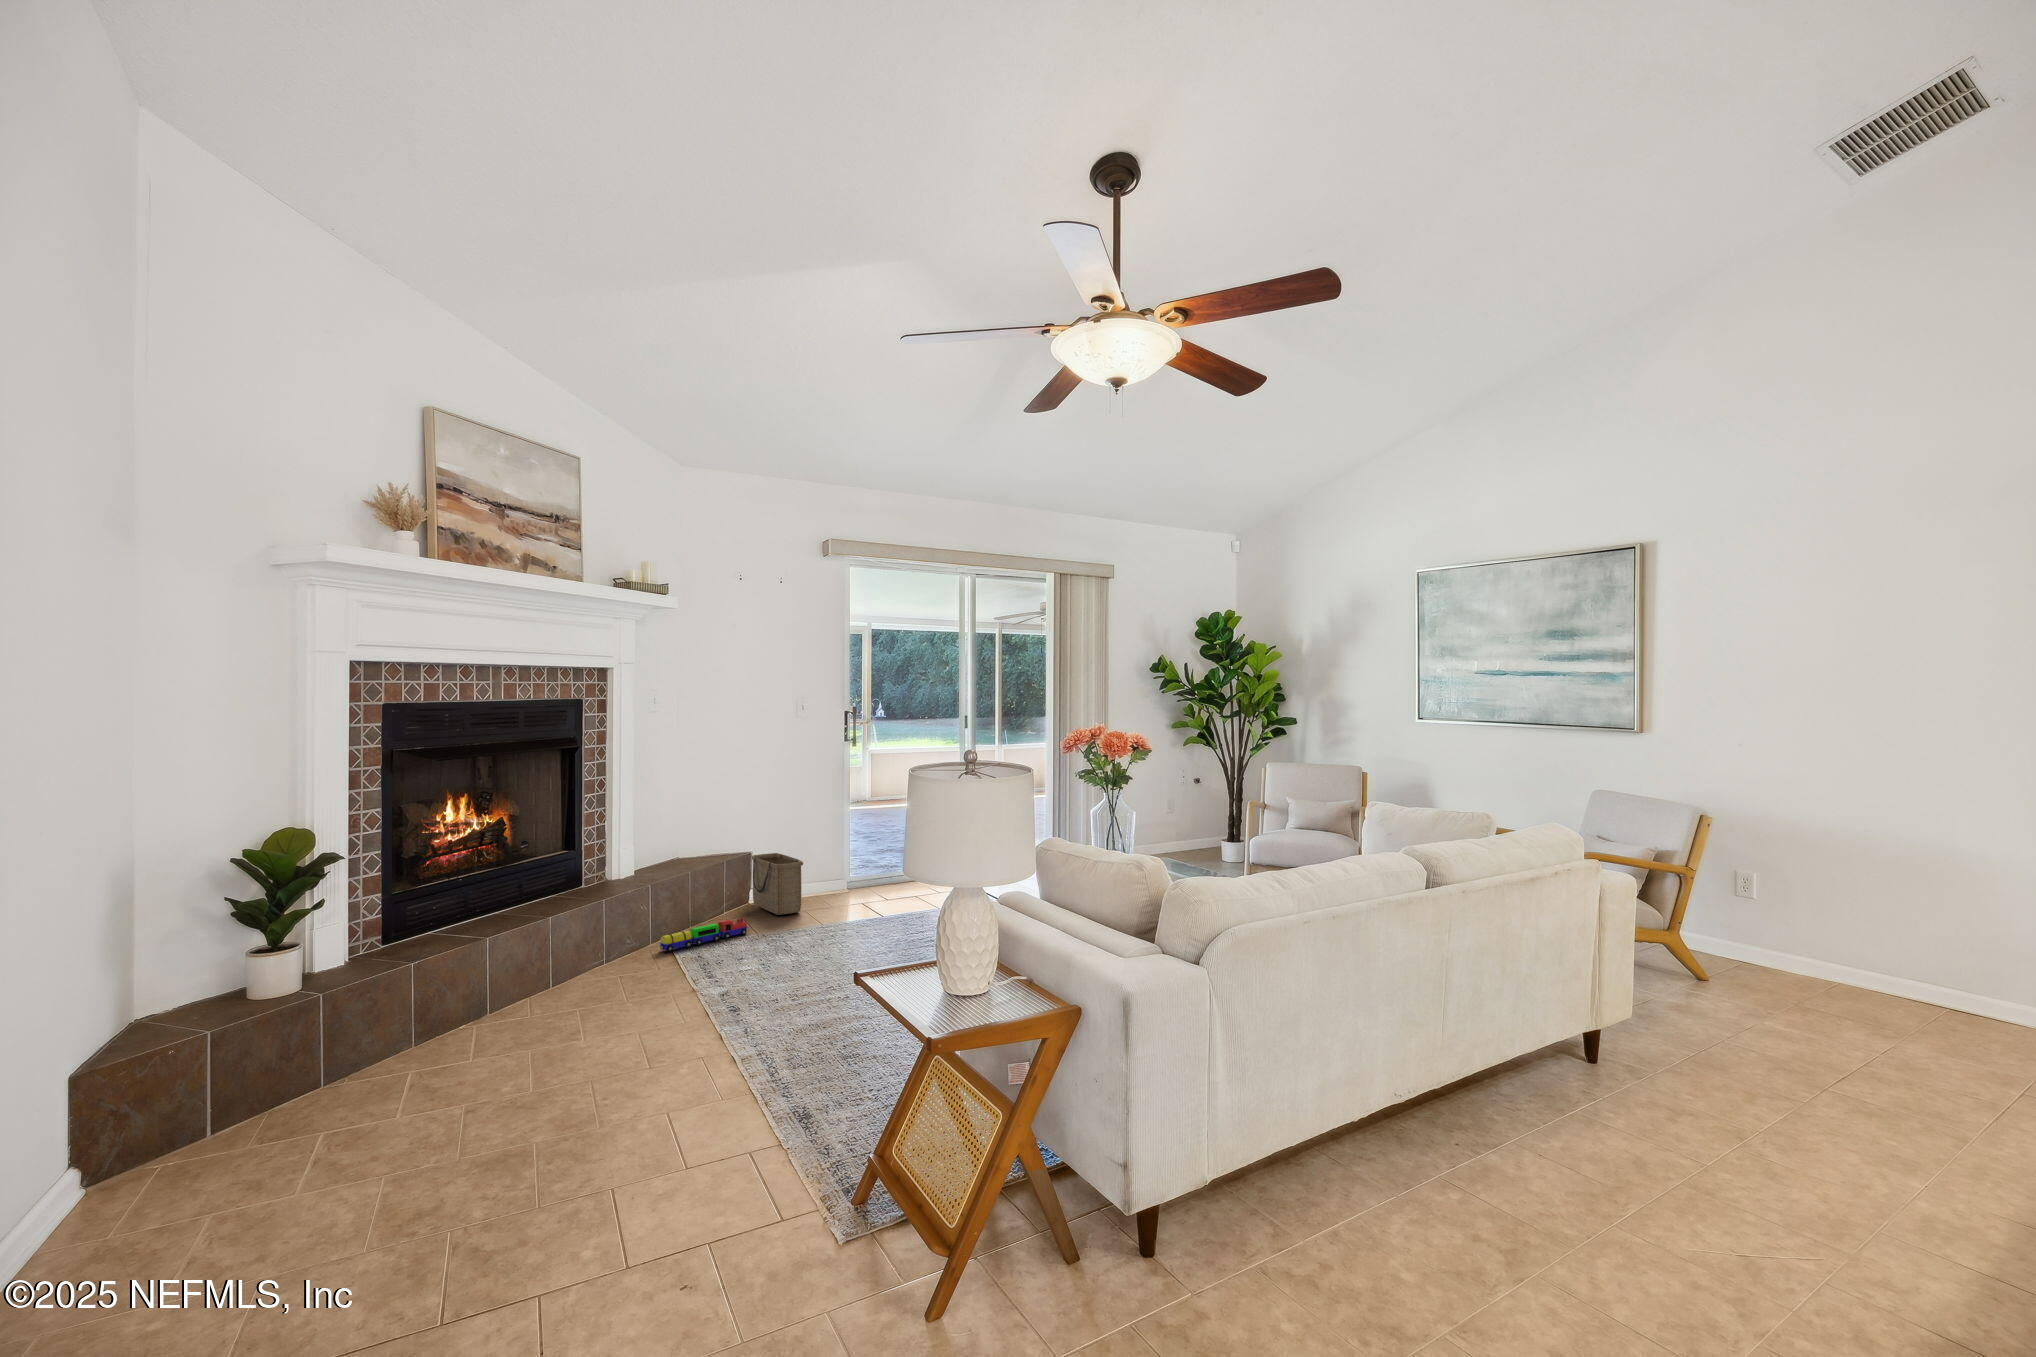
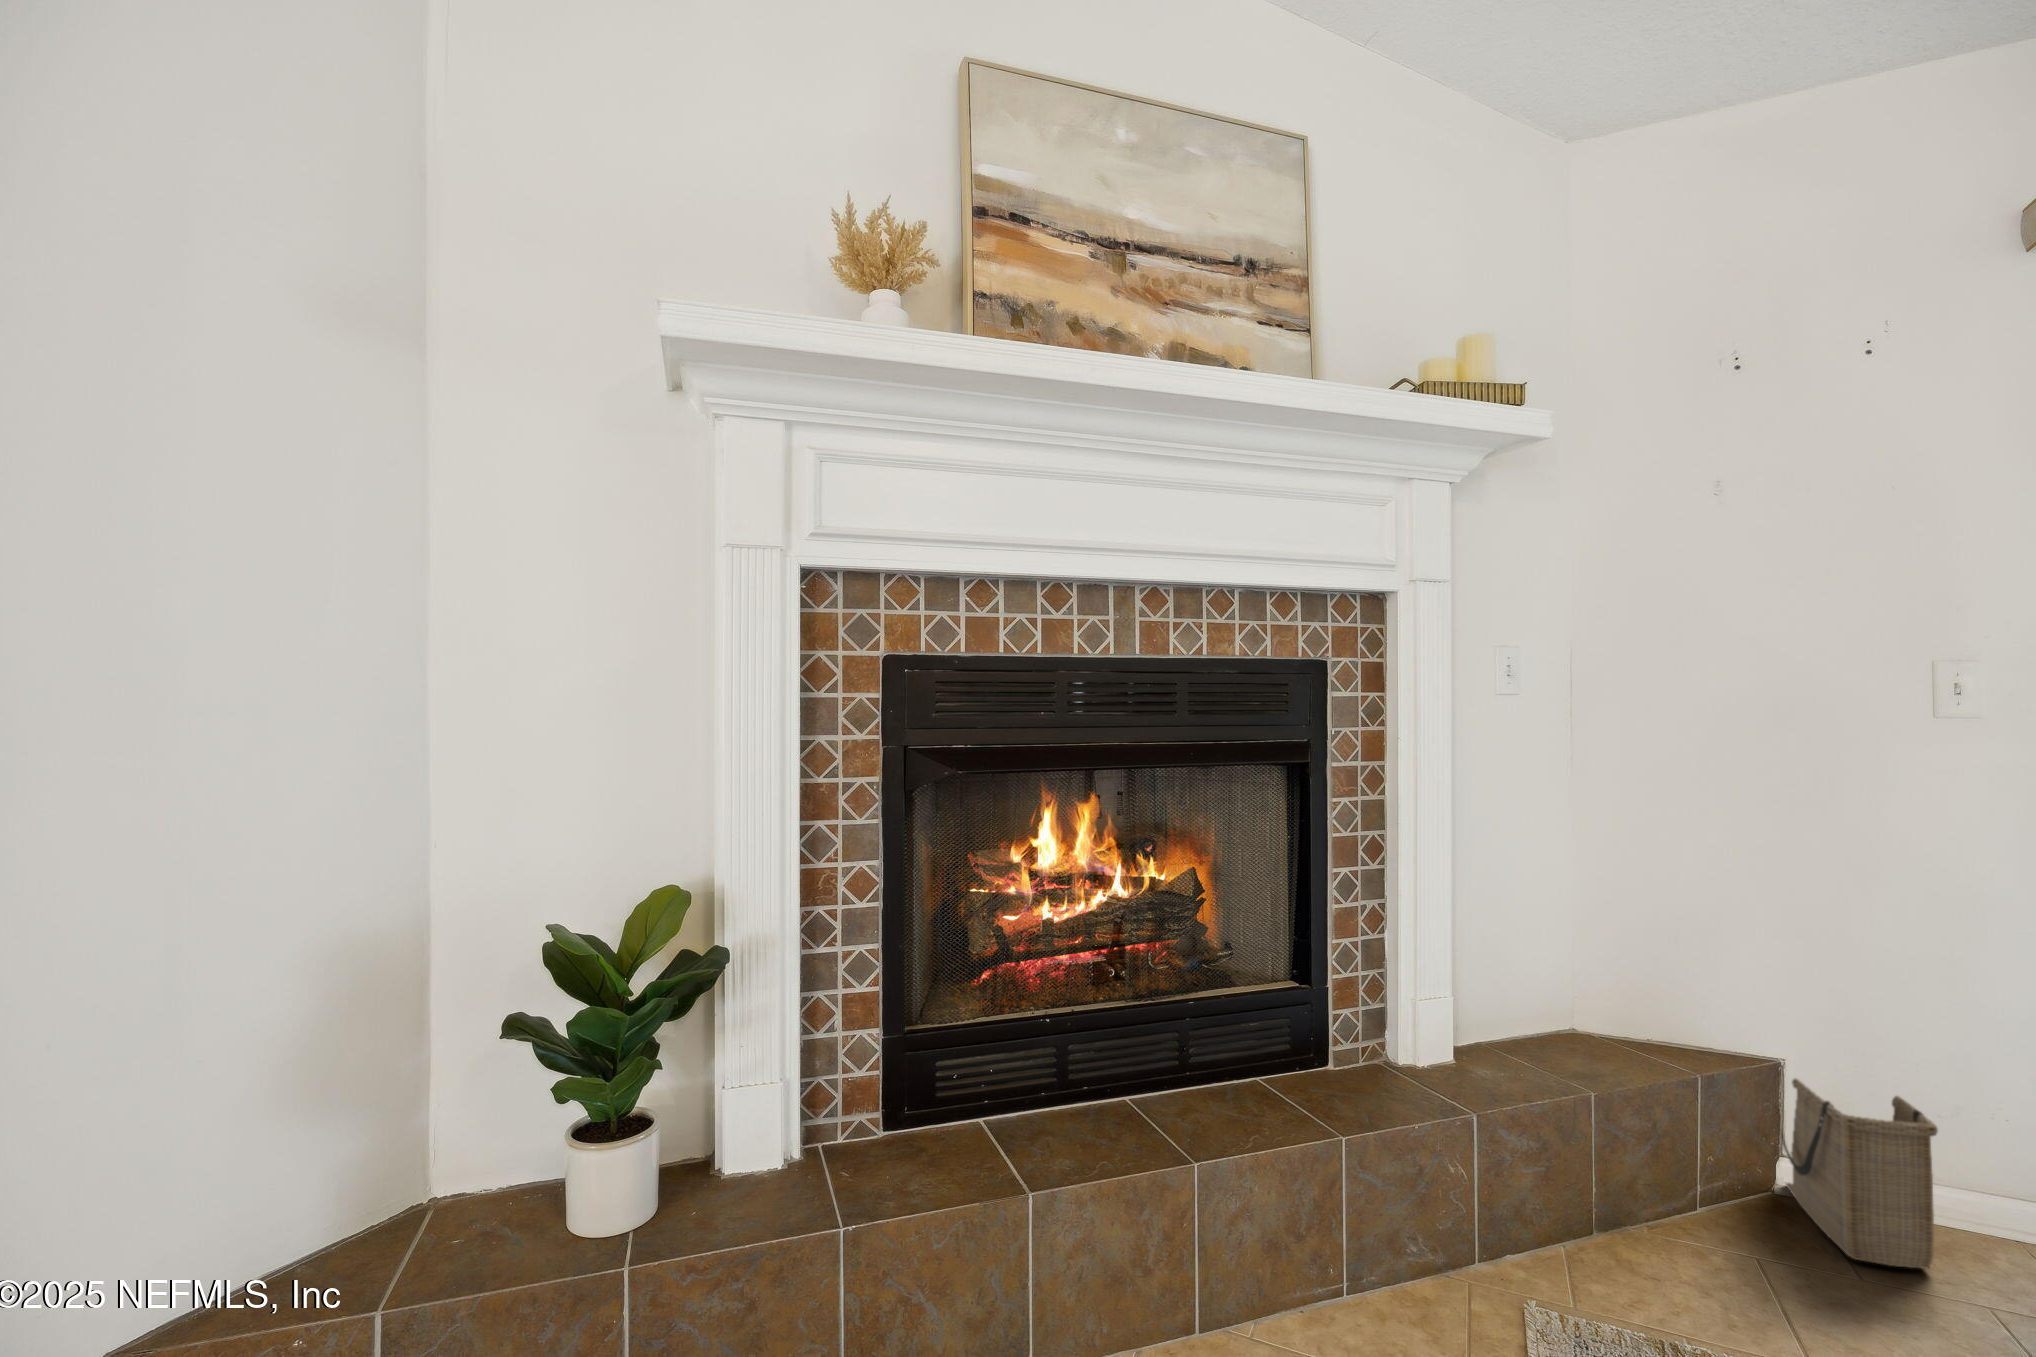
toy train: present [660,918,747,952] -> none [1488,1247,1744,1305]

